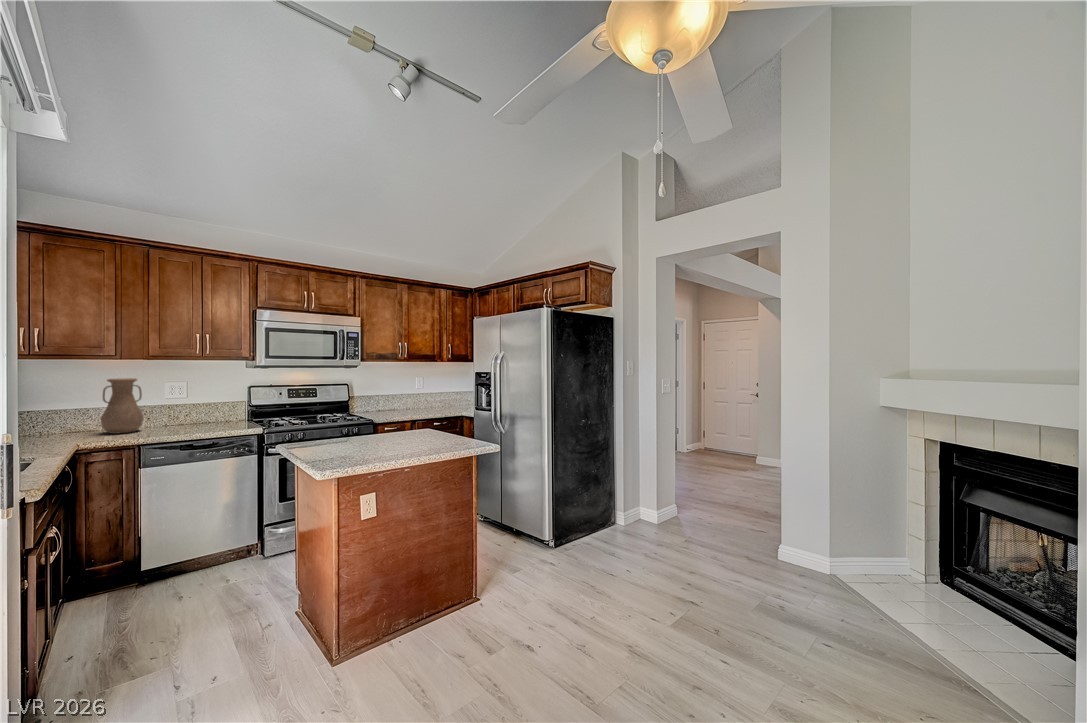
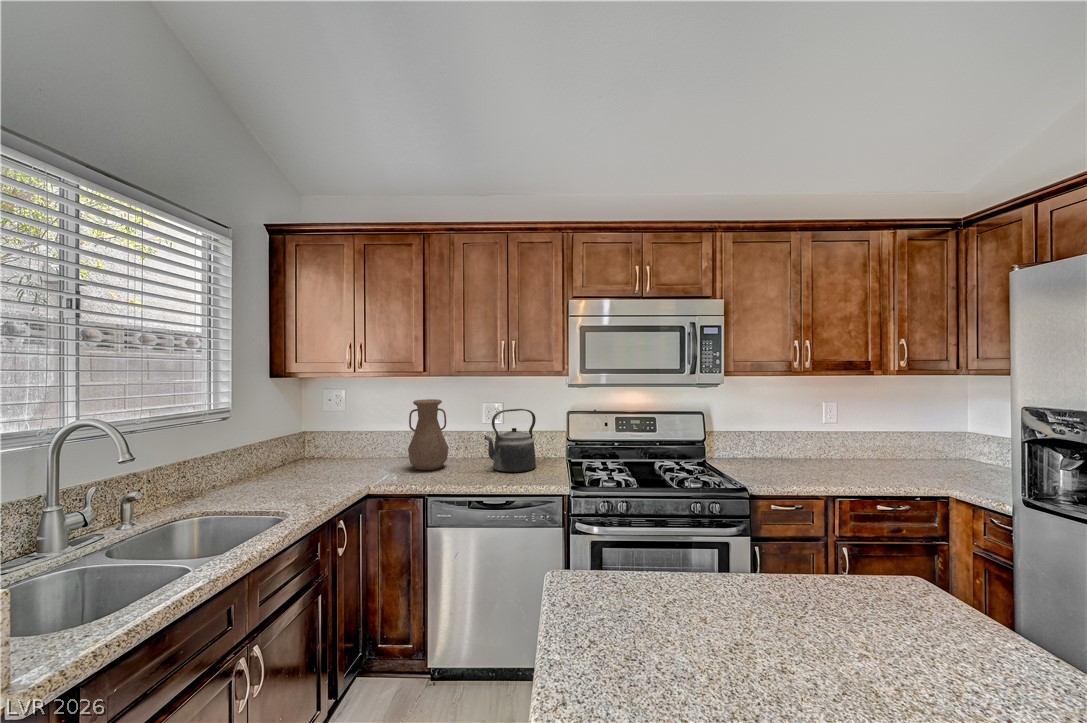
kettle: none [184,384,227,428] -> present [484,409,536,472]

